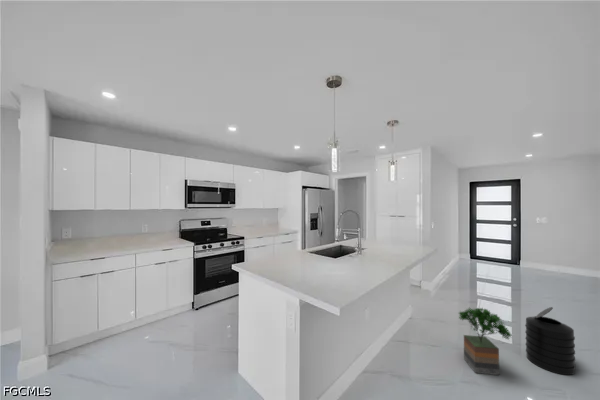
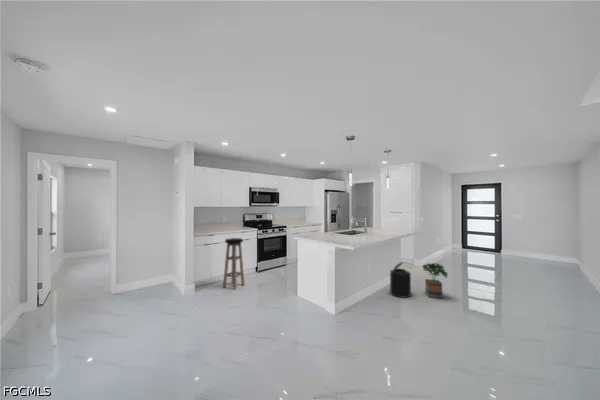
bar stool: none [112,264,156,360] -> present [223,238,244,289]
trash can: present [525,307,575,375] -> present [390,263,411,297]

